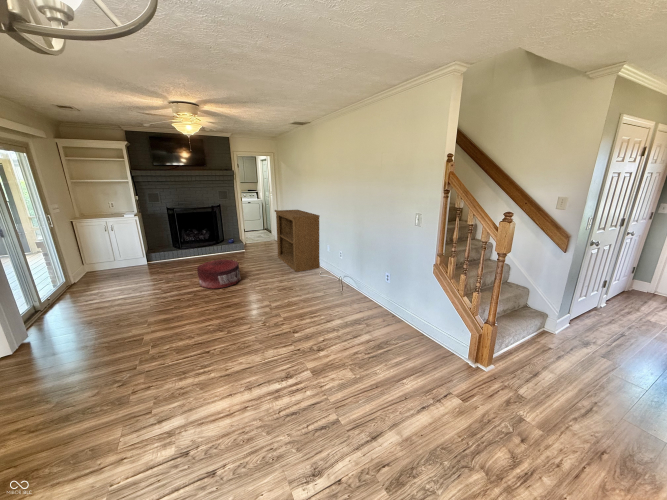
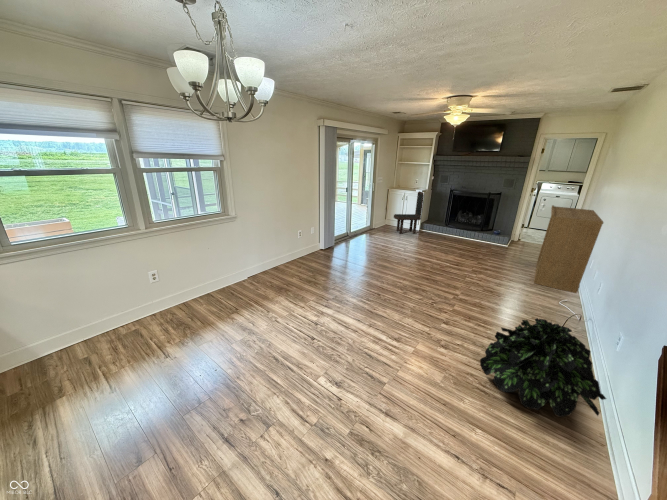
dining chair: none [102,215,149,276] -> present [394,191,424,234]
pouf: present [197,259,241,289] -> none [430,239,469,266]
potted plant: none [345,282,417,348] -> present [480,318,606,417]

